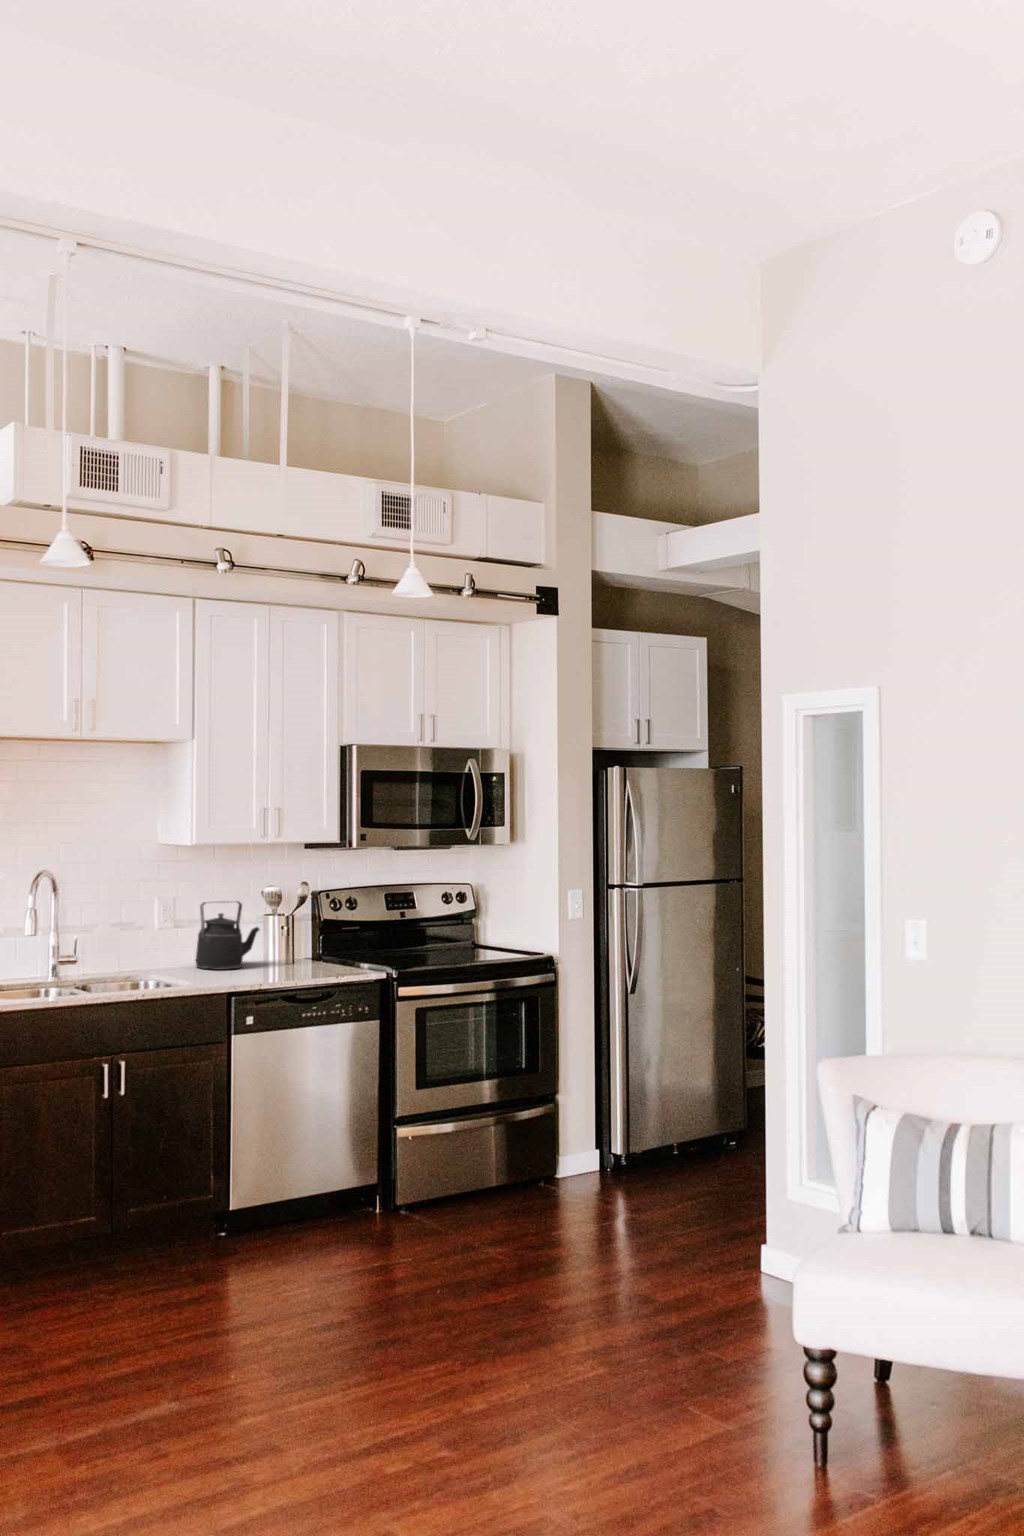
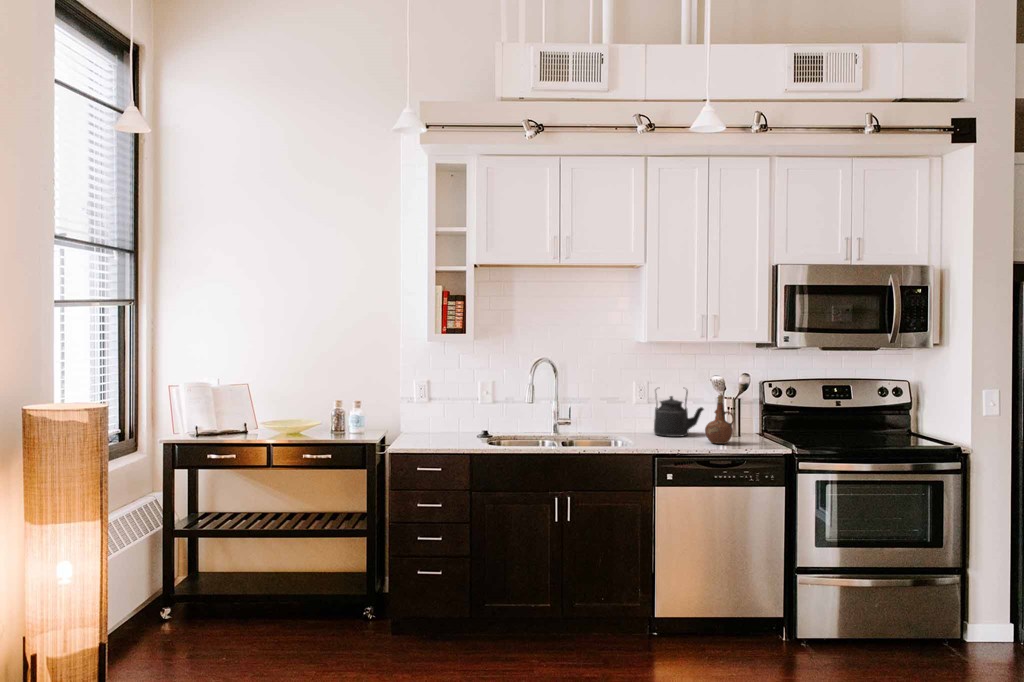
ceramic pitcher: none [280,911,317,974] -> present [705,395,734,444]

